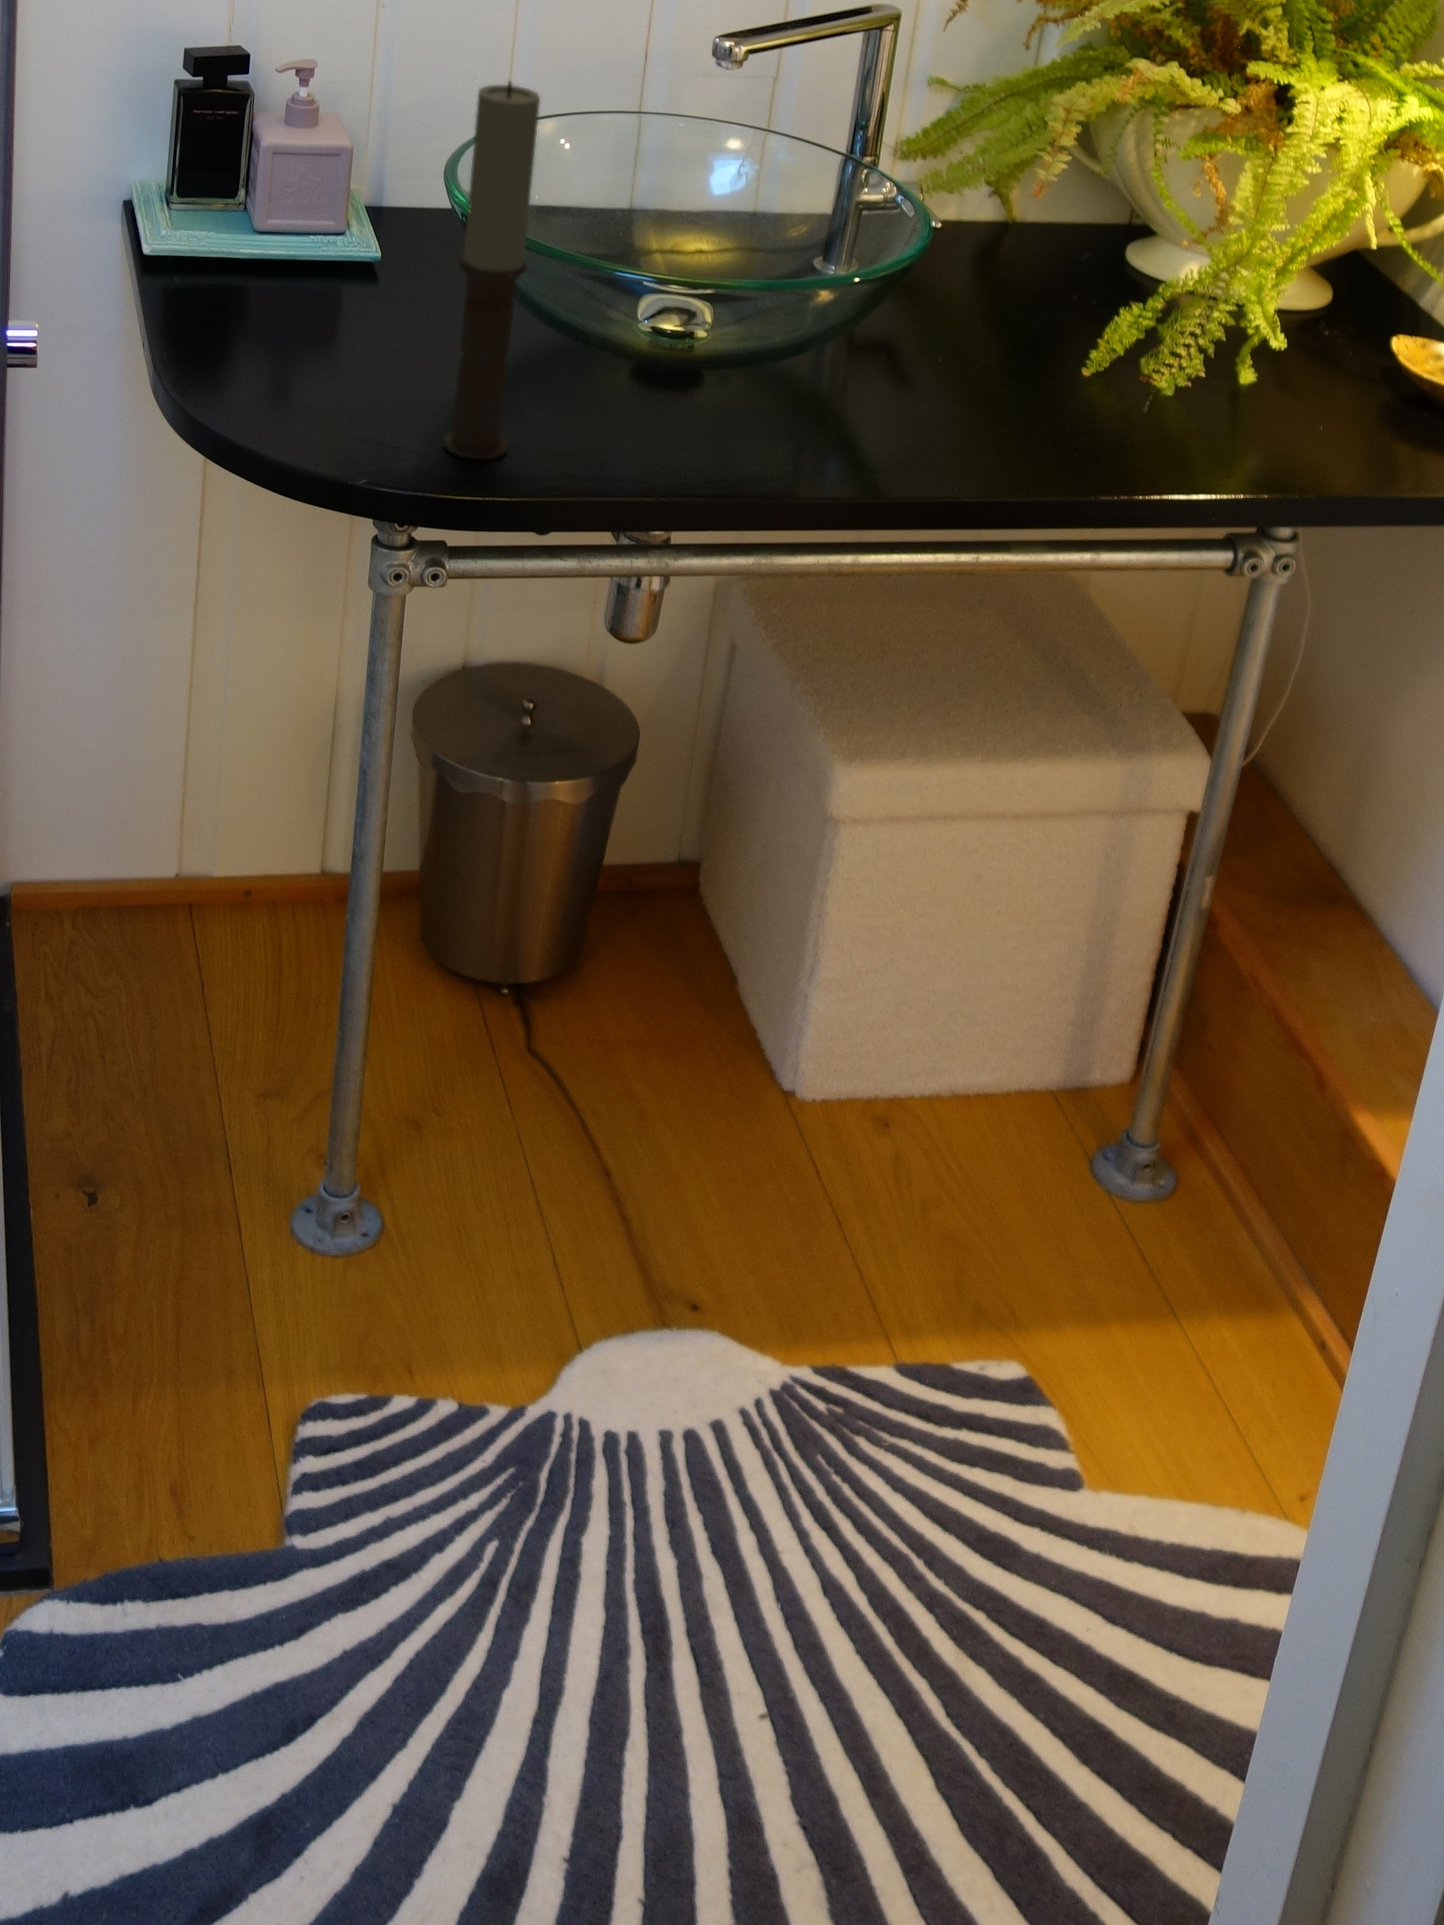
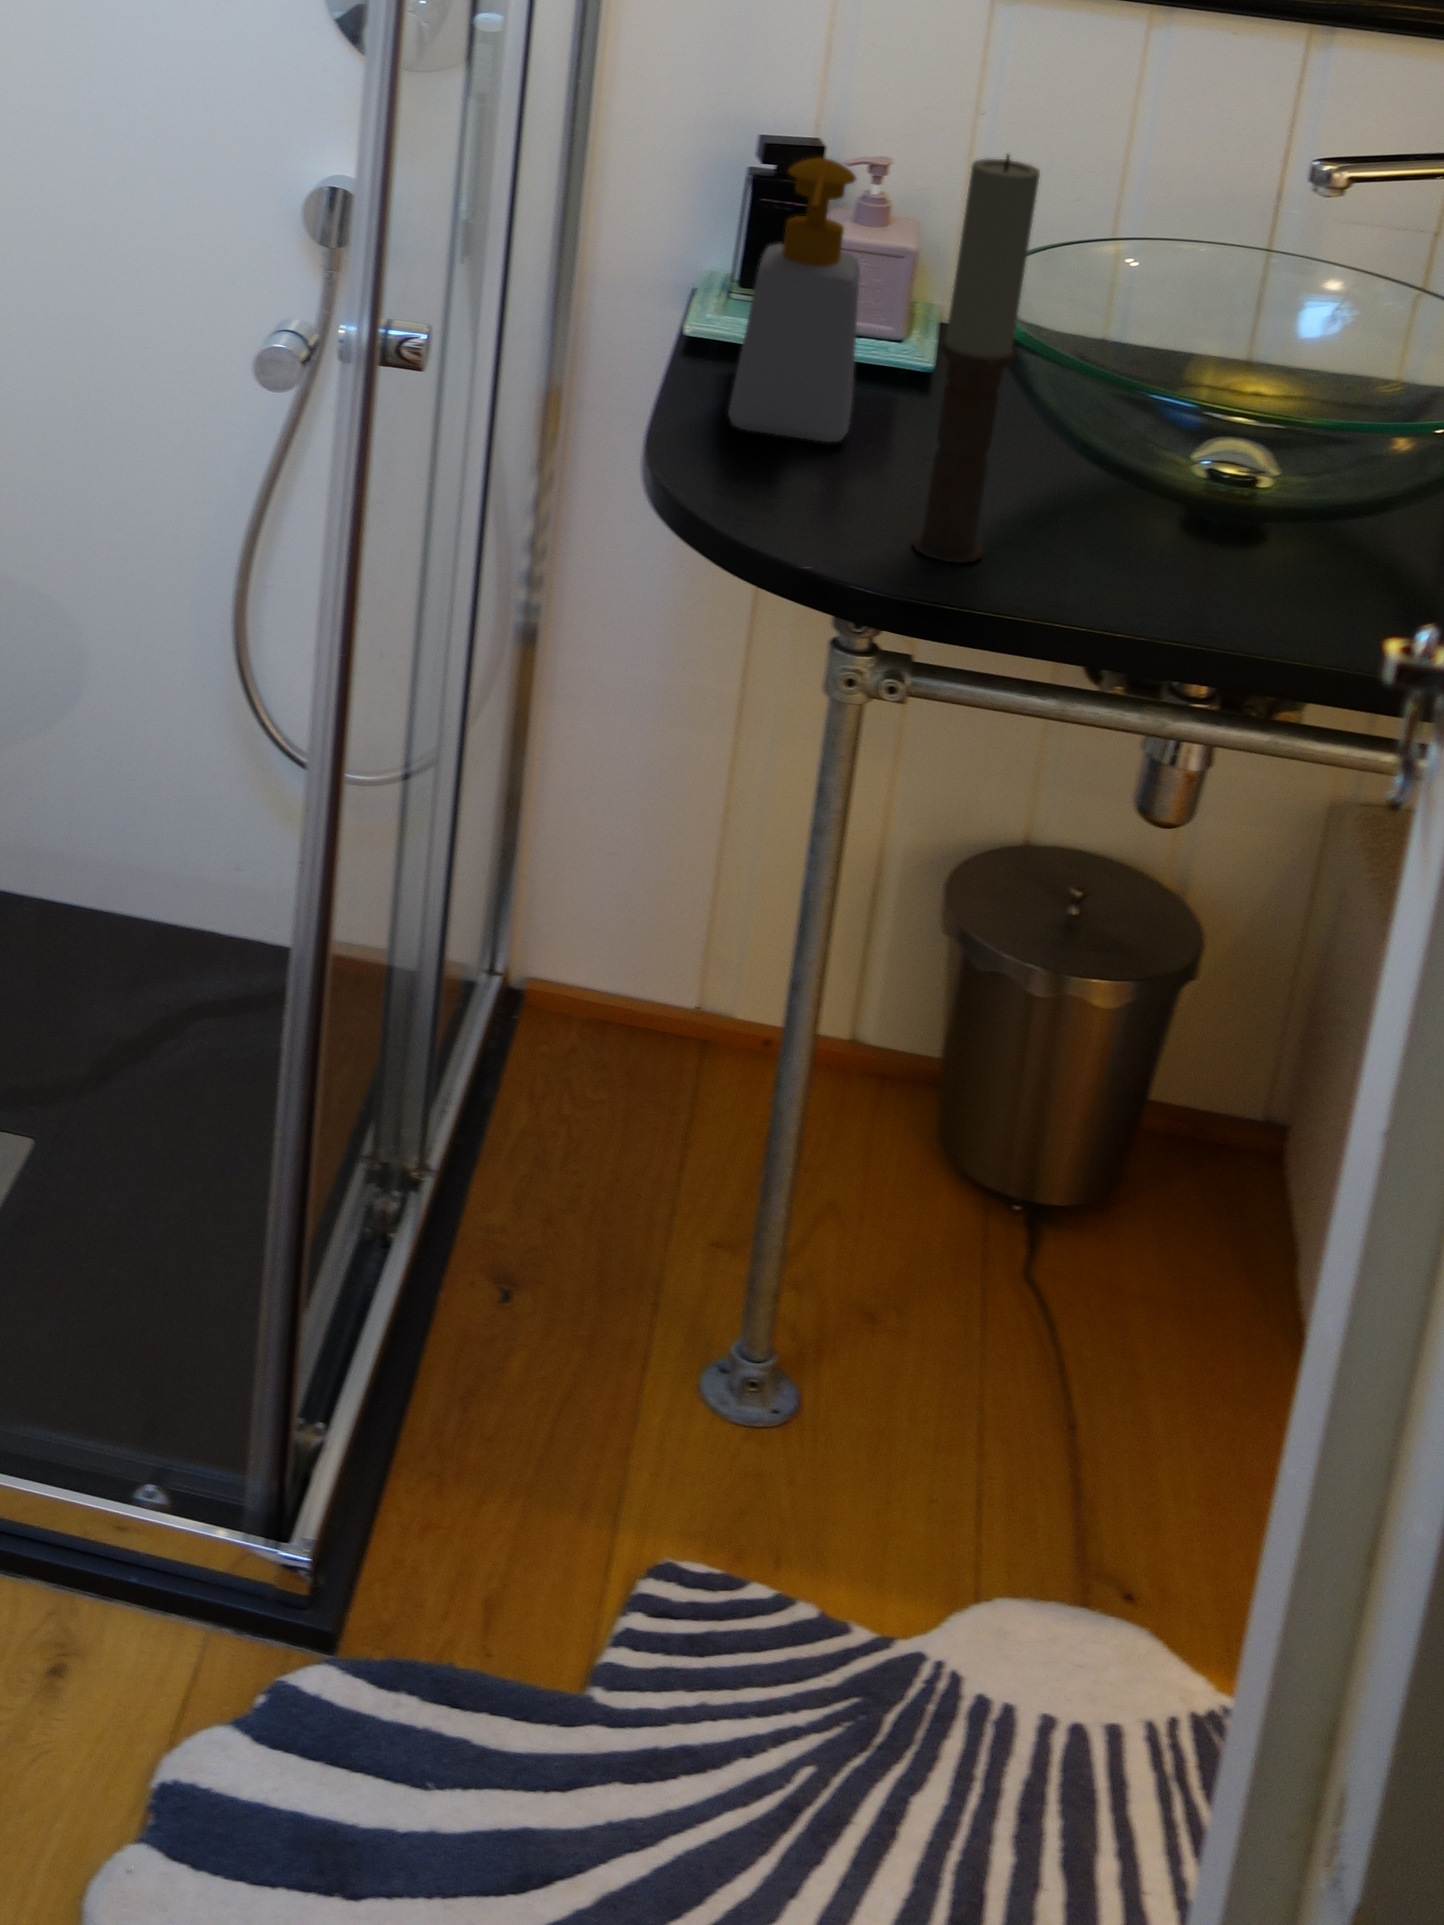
soap bottle: none [221,83,342,352] -> present [728,158,860,442]

